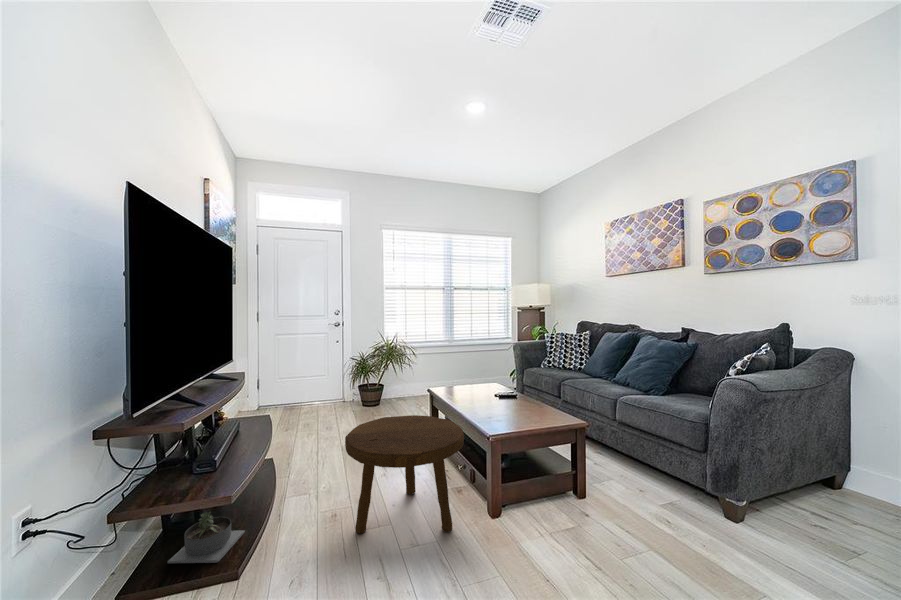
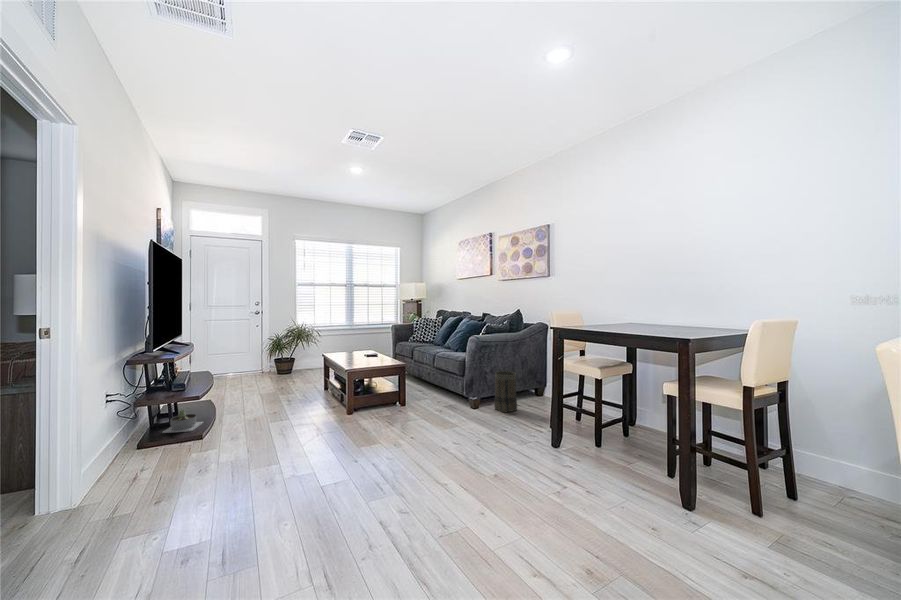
footstool: present [345,415,464,534] -> none [263,364,334,422]
basket: none [783,449,847,546] -> present [494,371,517,413]

